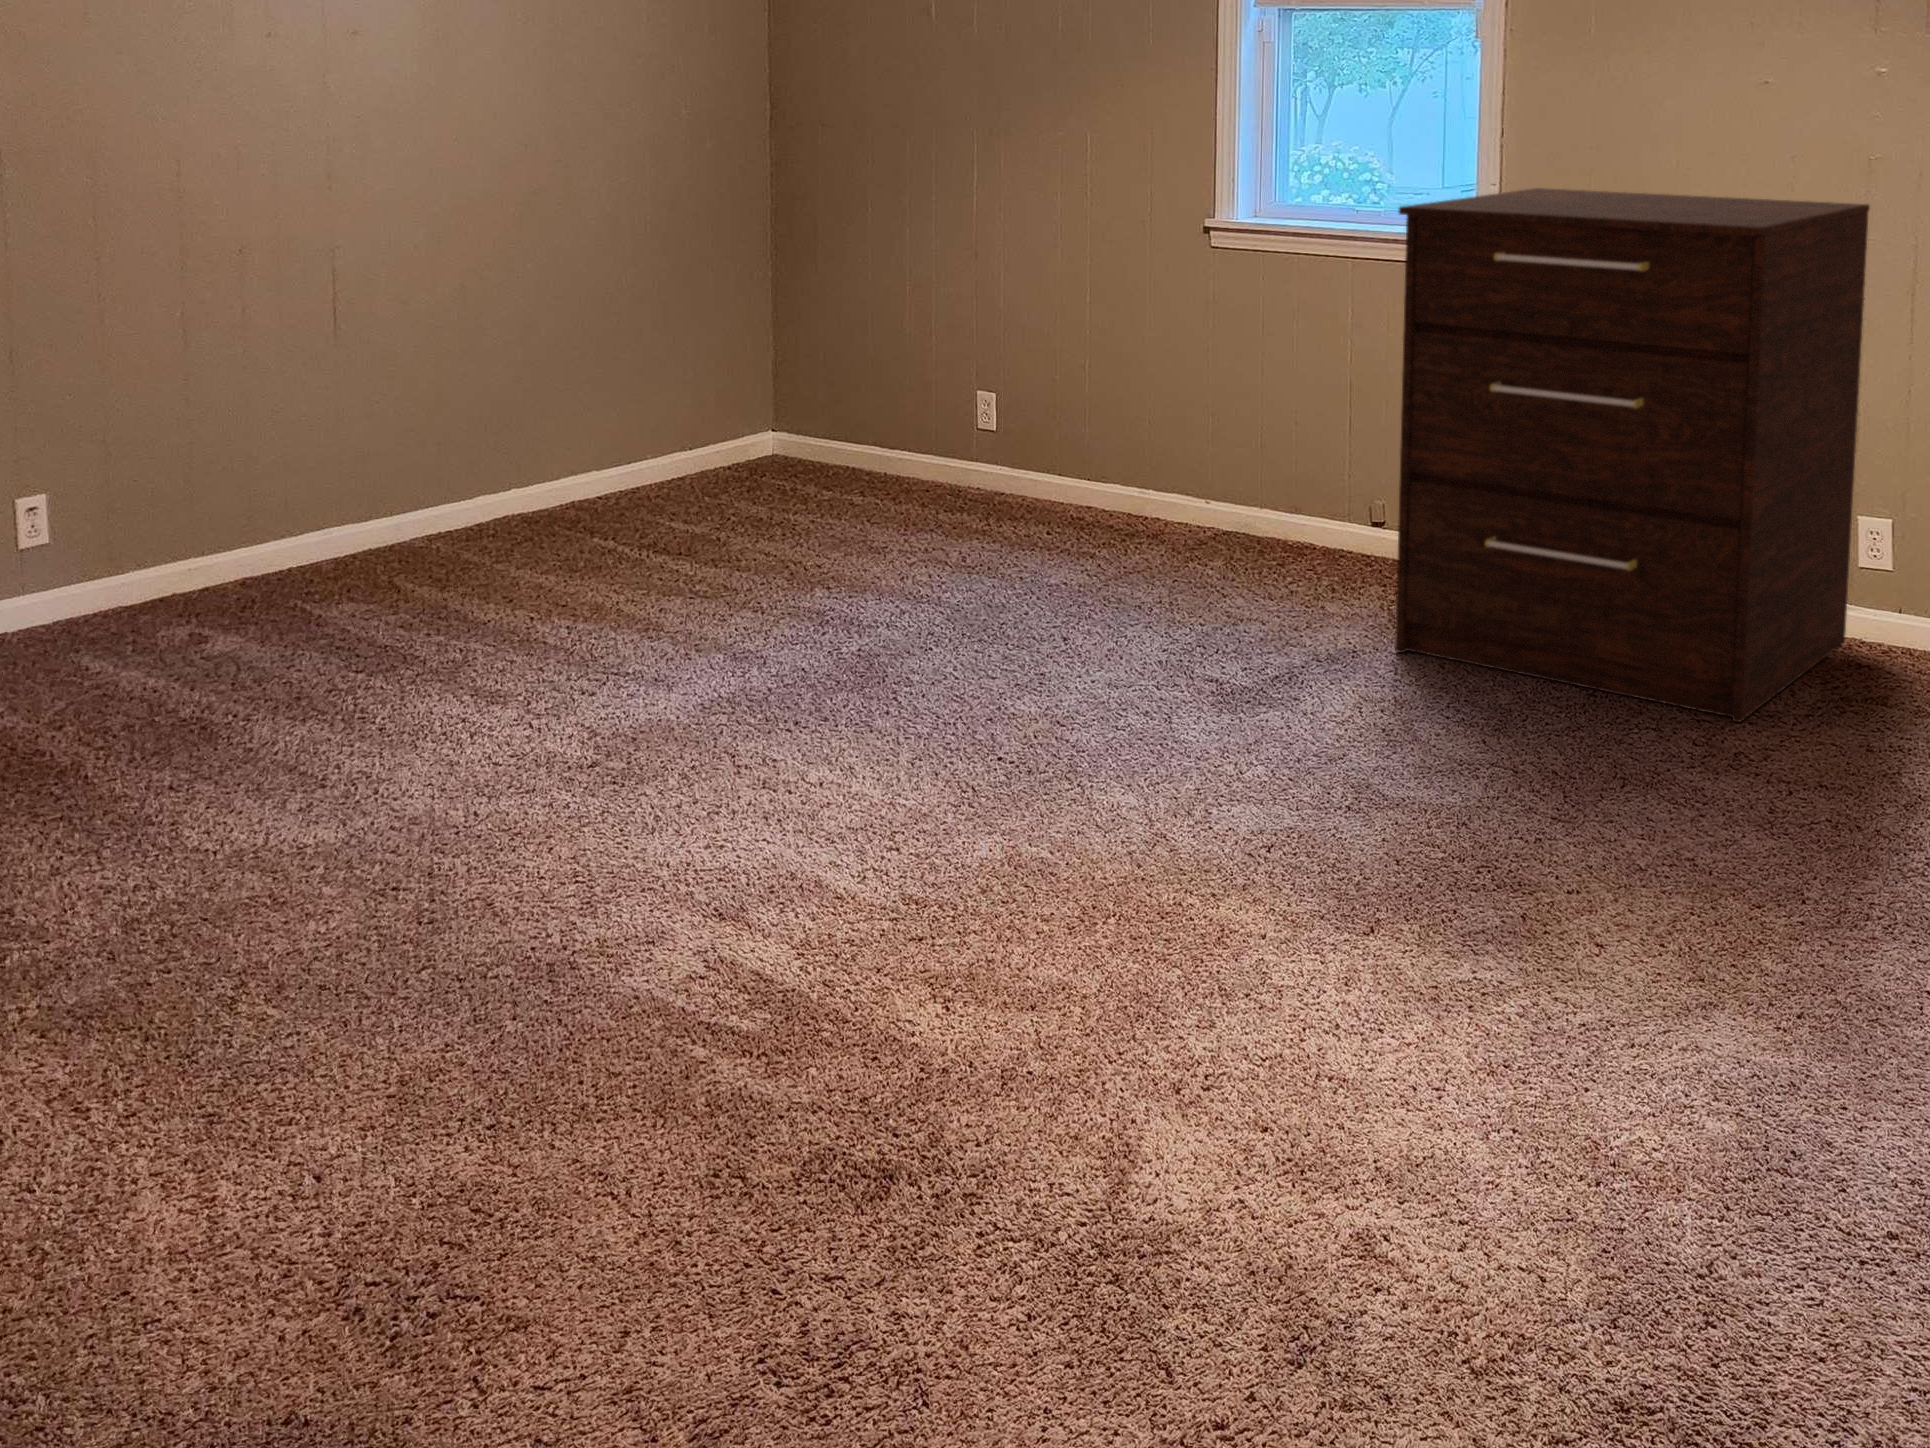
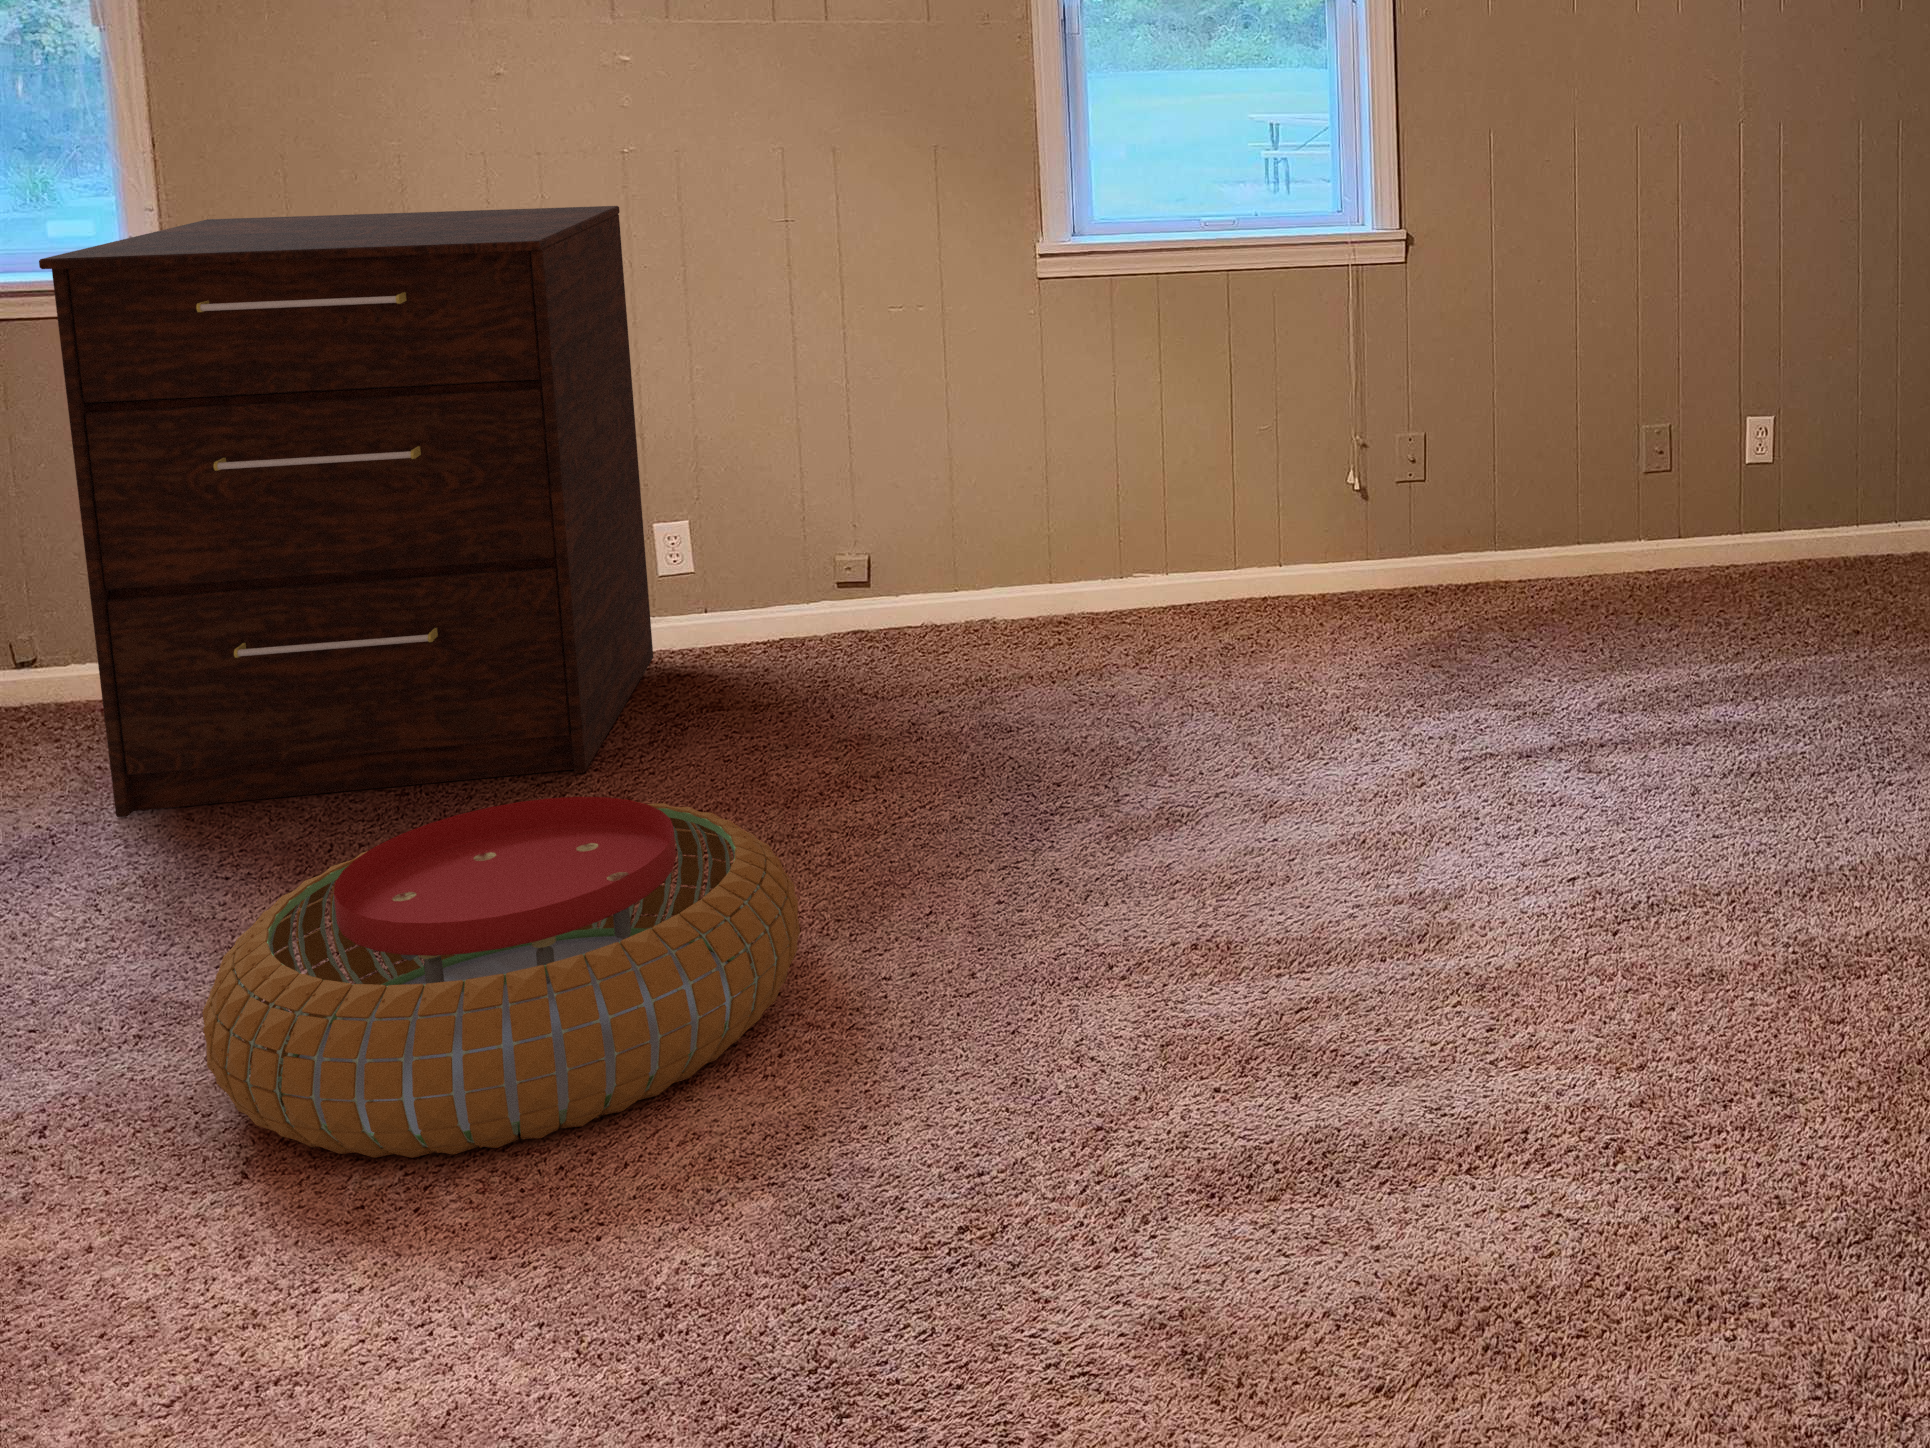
pouf: none [1367,710,1854,1000] -> present [202,797,800,1158]

